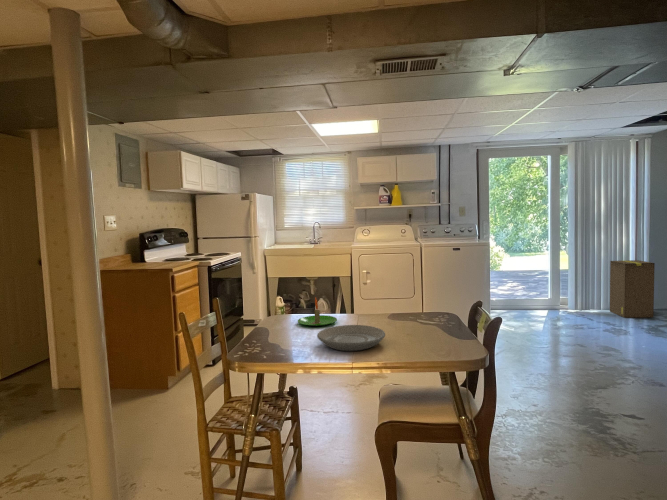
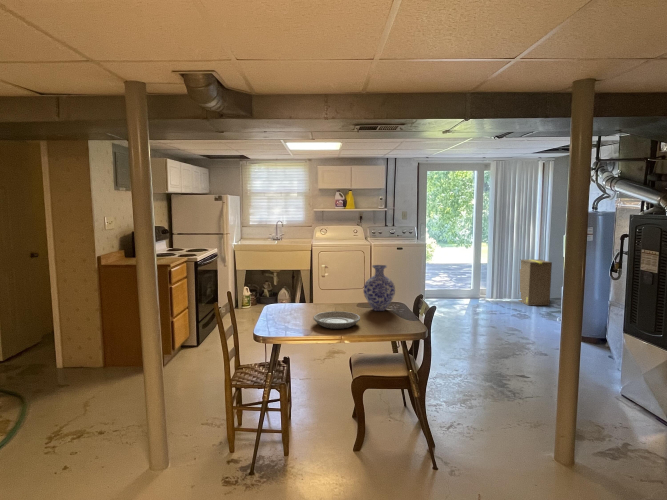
vase: none [396,260,441,325] -> present [363,265,395,311]
candle: present [298,298,337,326] -> none [291,291,320,312]

